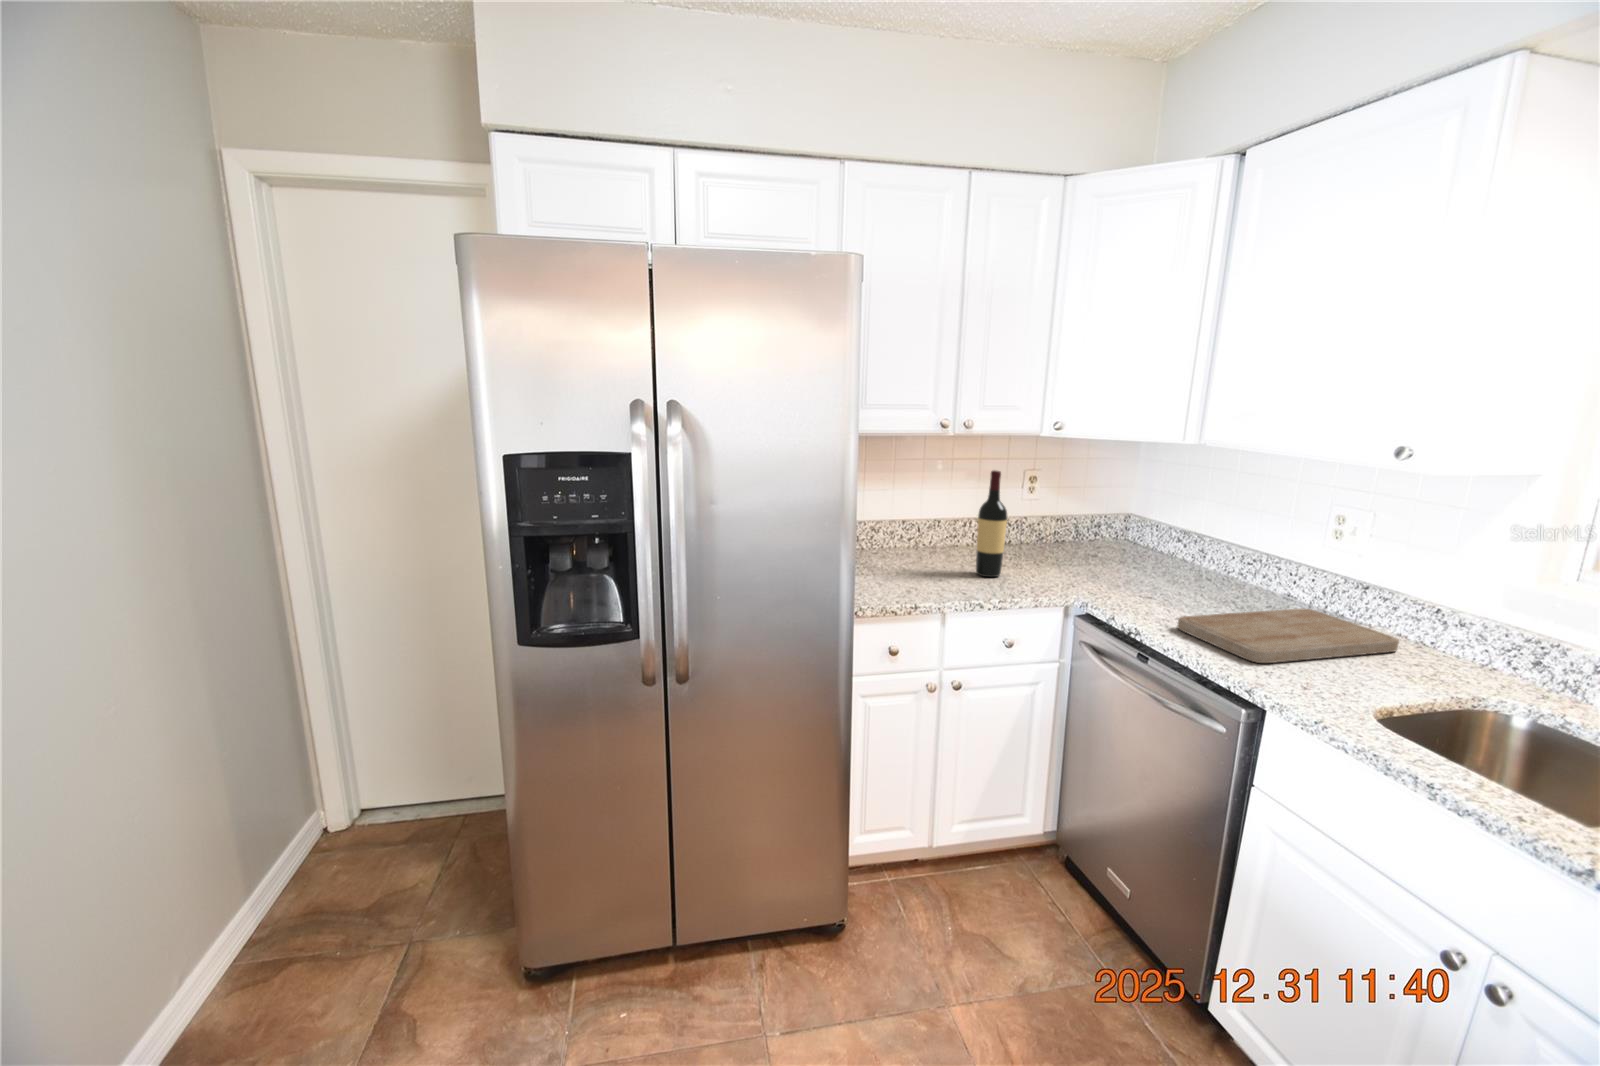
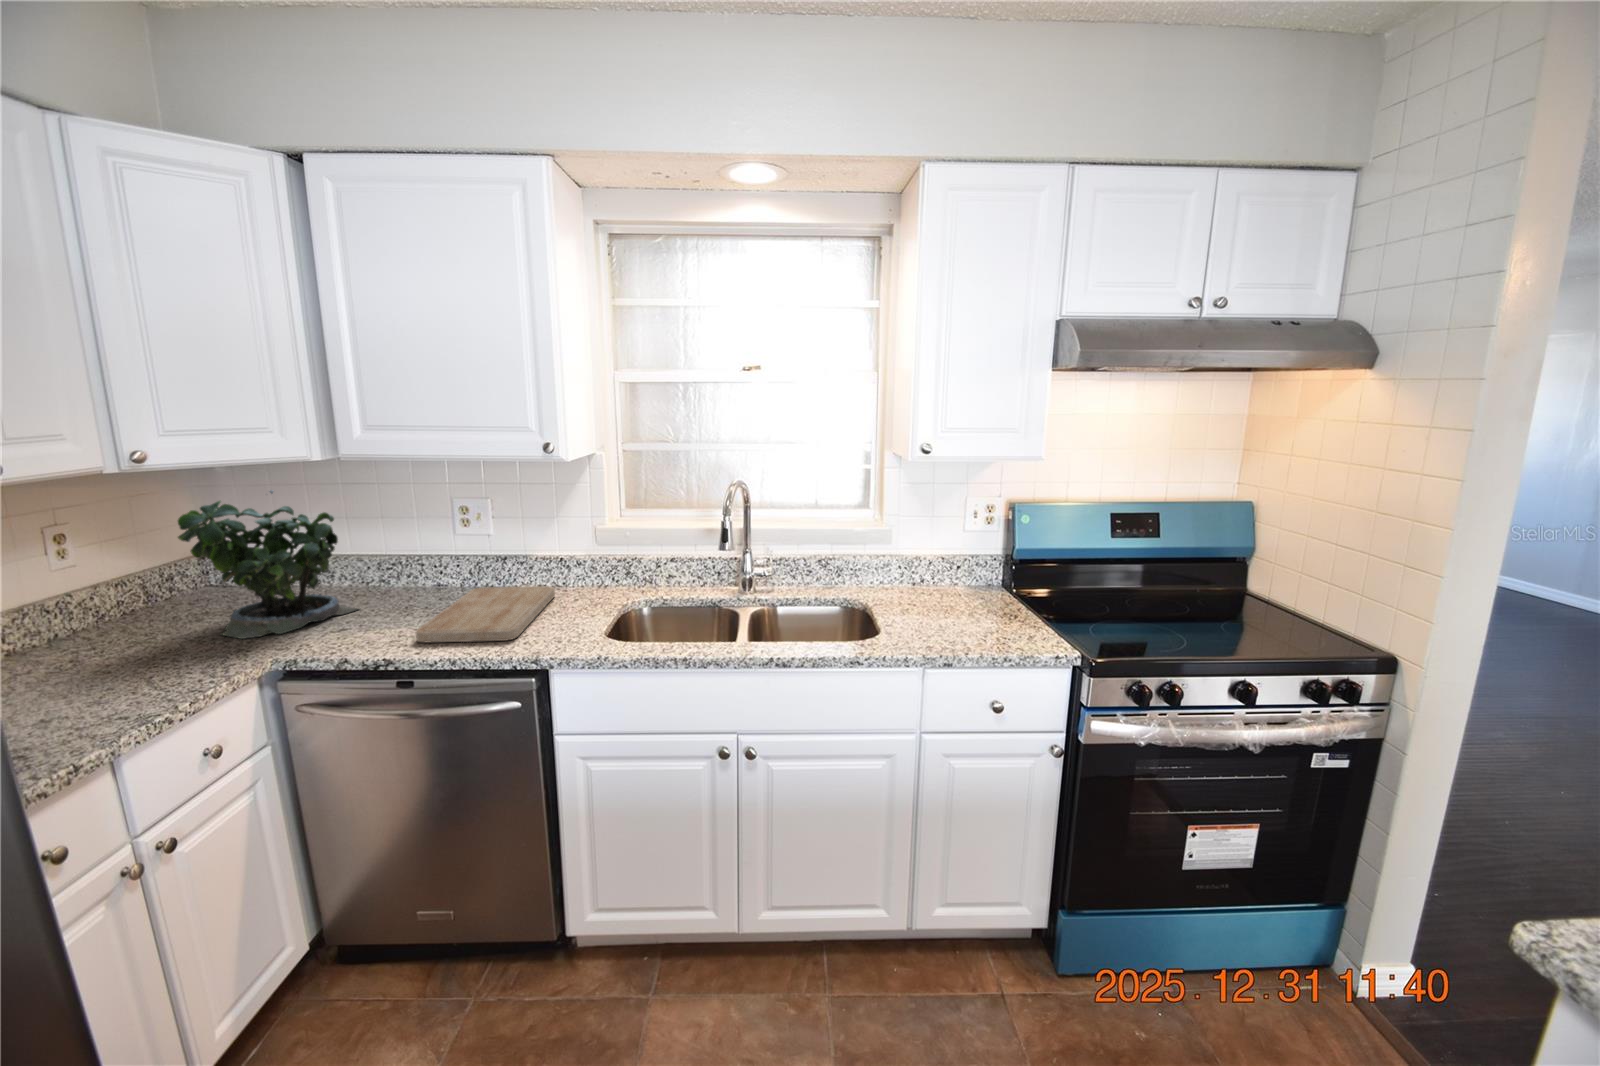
potted plant: none [1073,456,1189,590] -> present [178,490,358,639]
wine bottle: present [976,470,1007,577] -> none [62,542,132,689]

